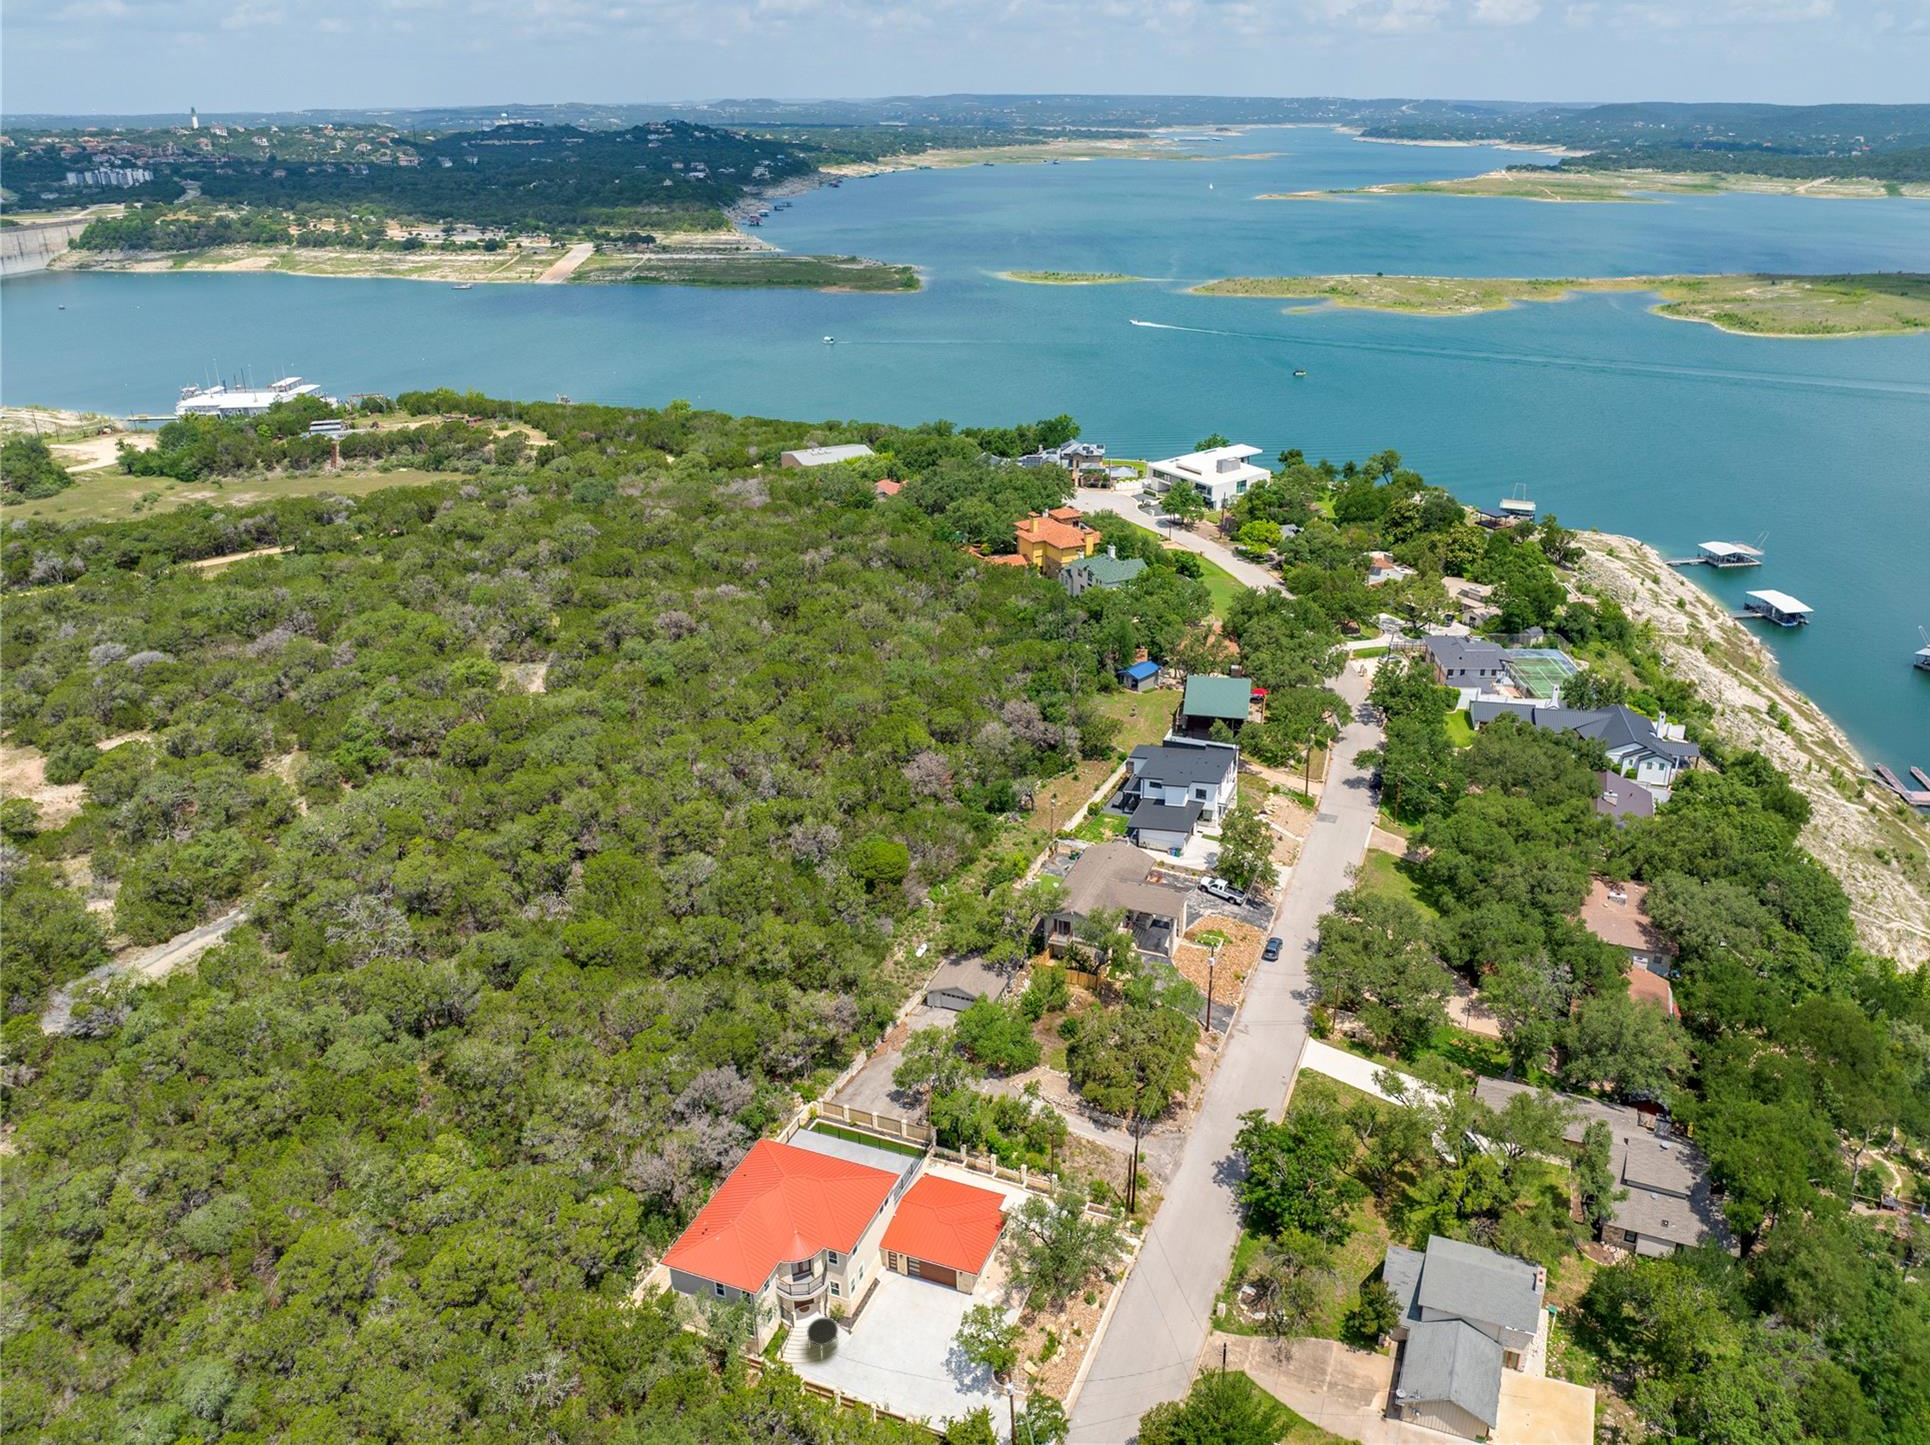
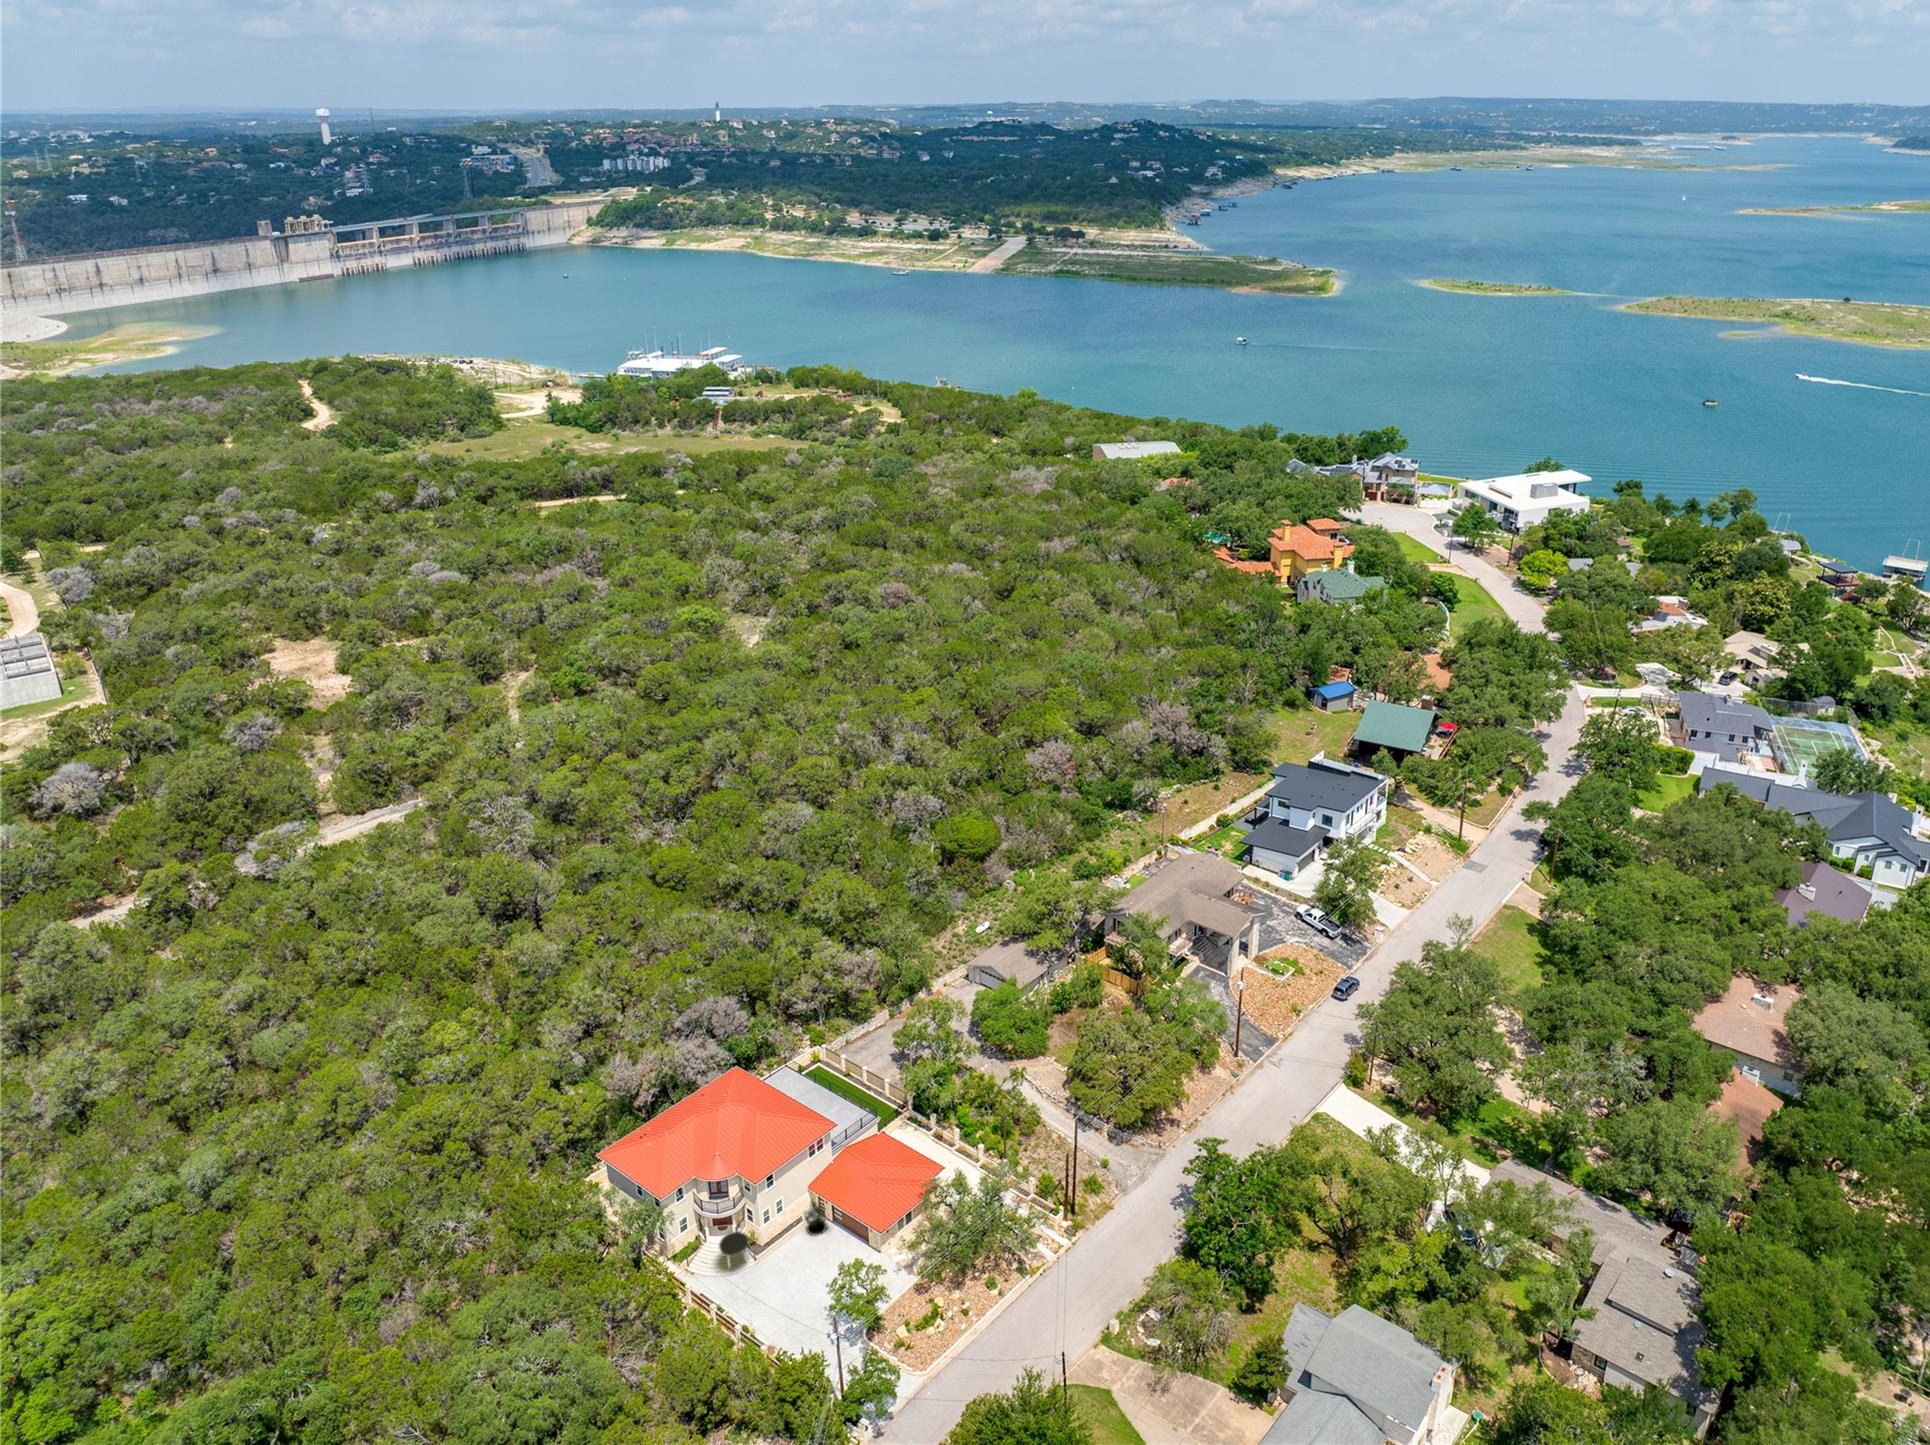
potted tree: none [879,1263,905,1301] -> present [803,1201,827,1236]

